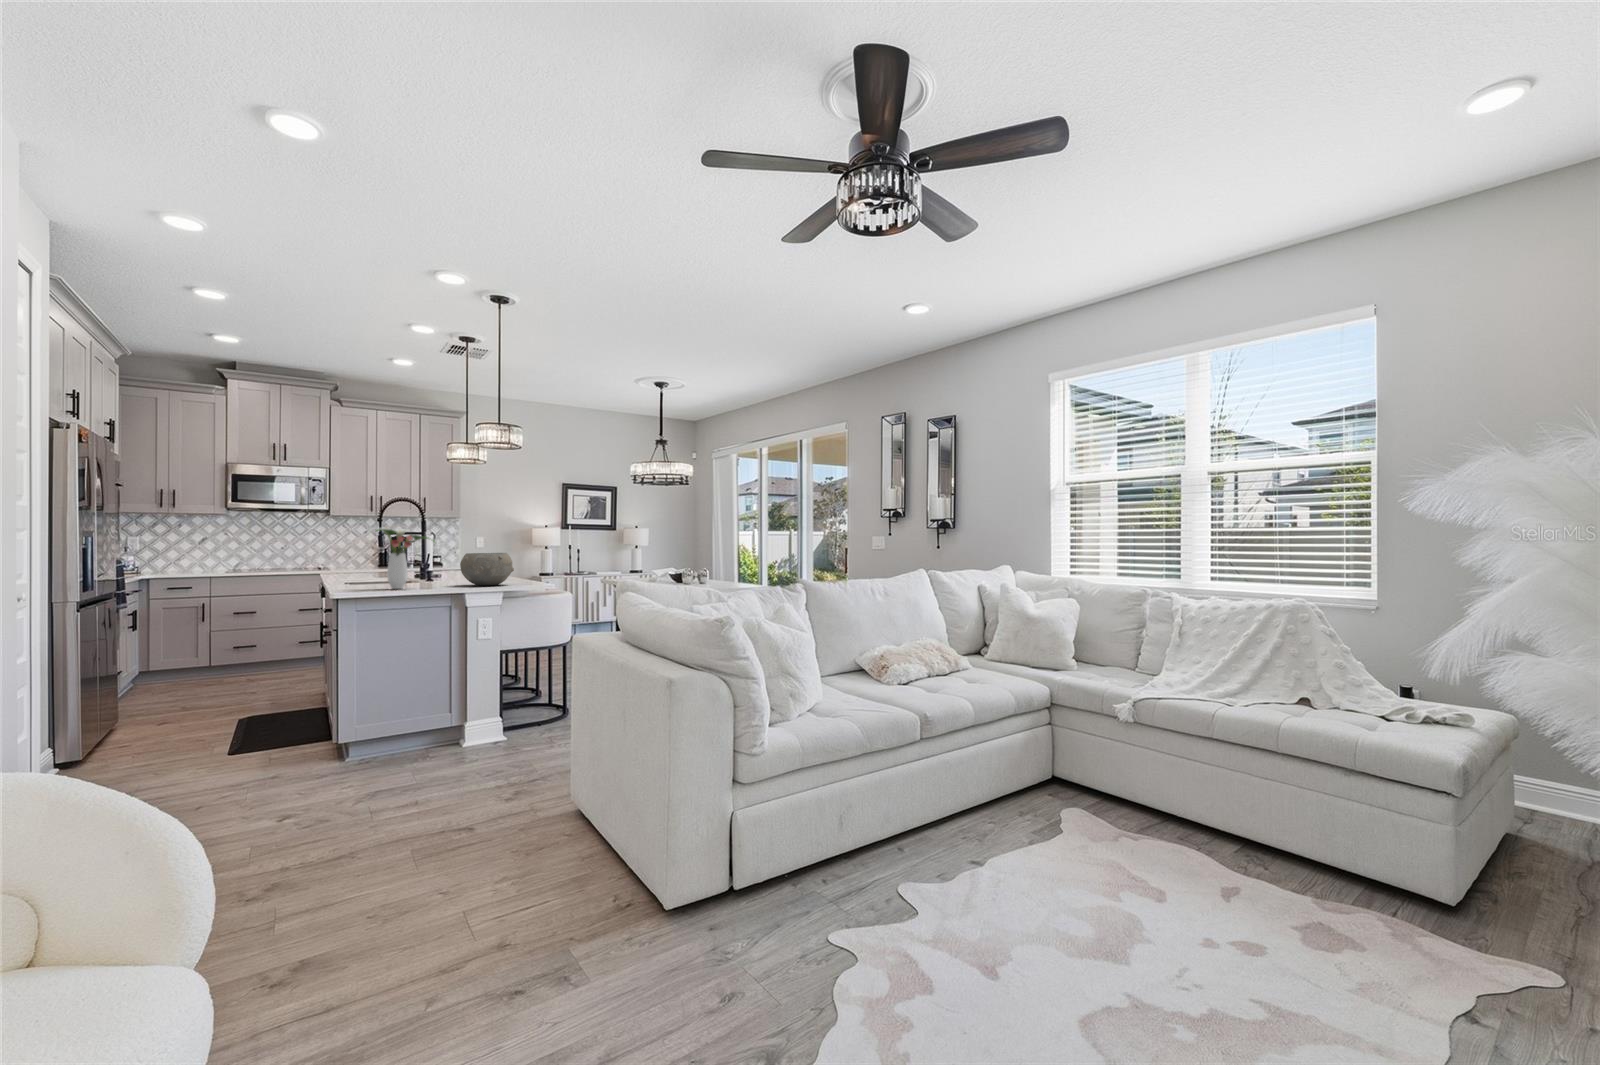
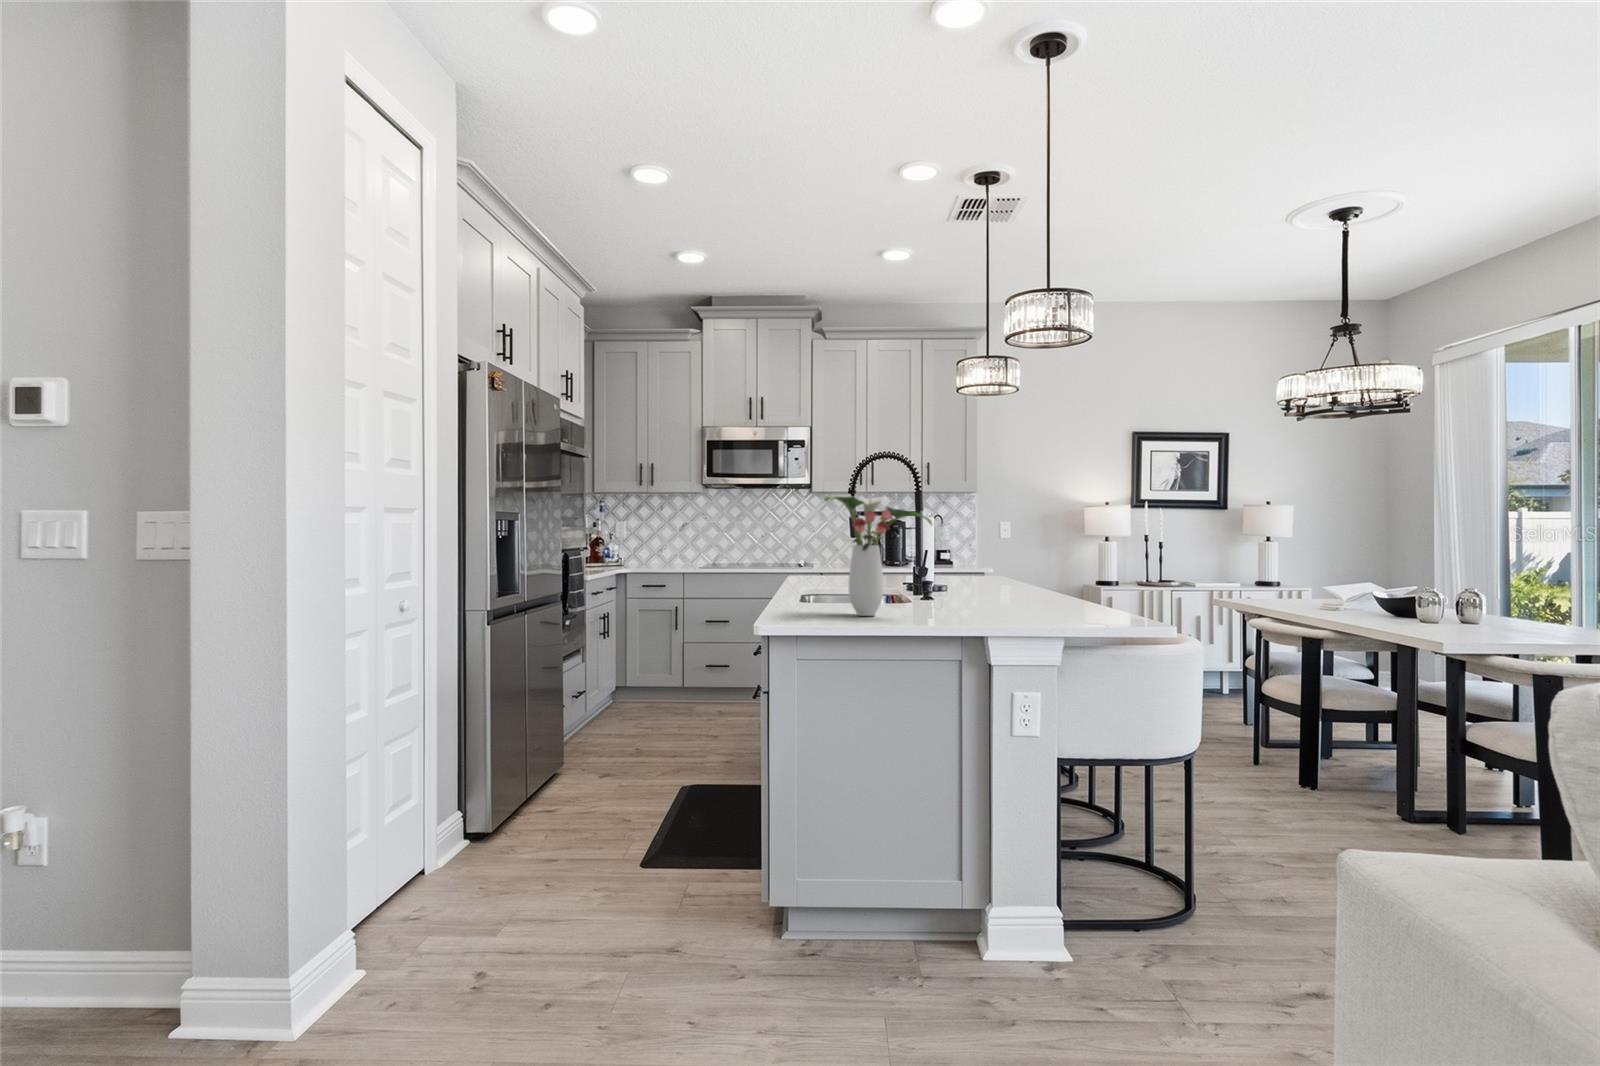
ceramic bowl: present [460,553,514,585] -> none [979,547,1087,617]

